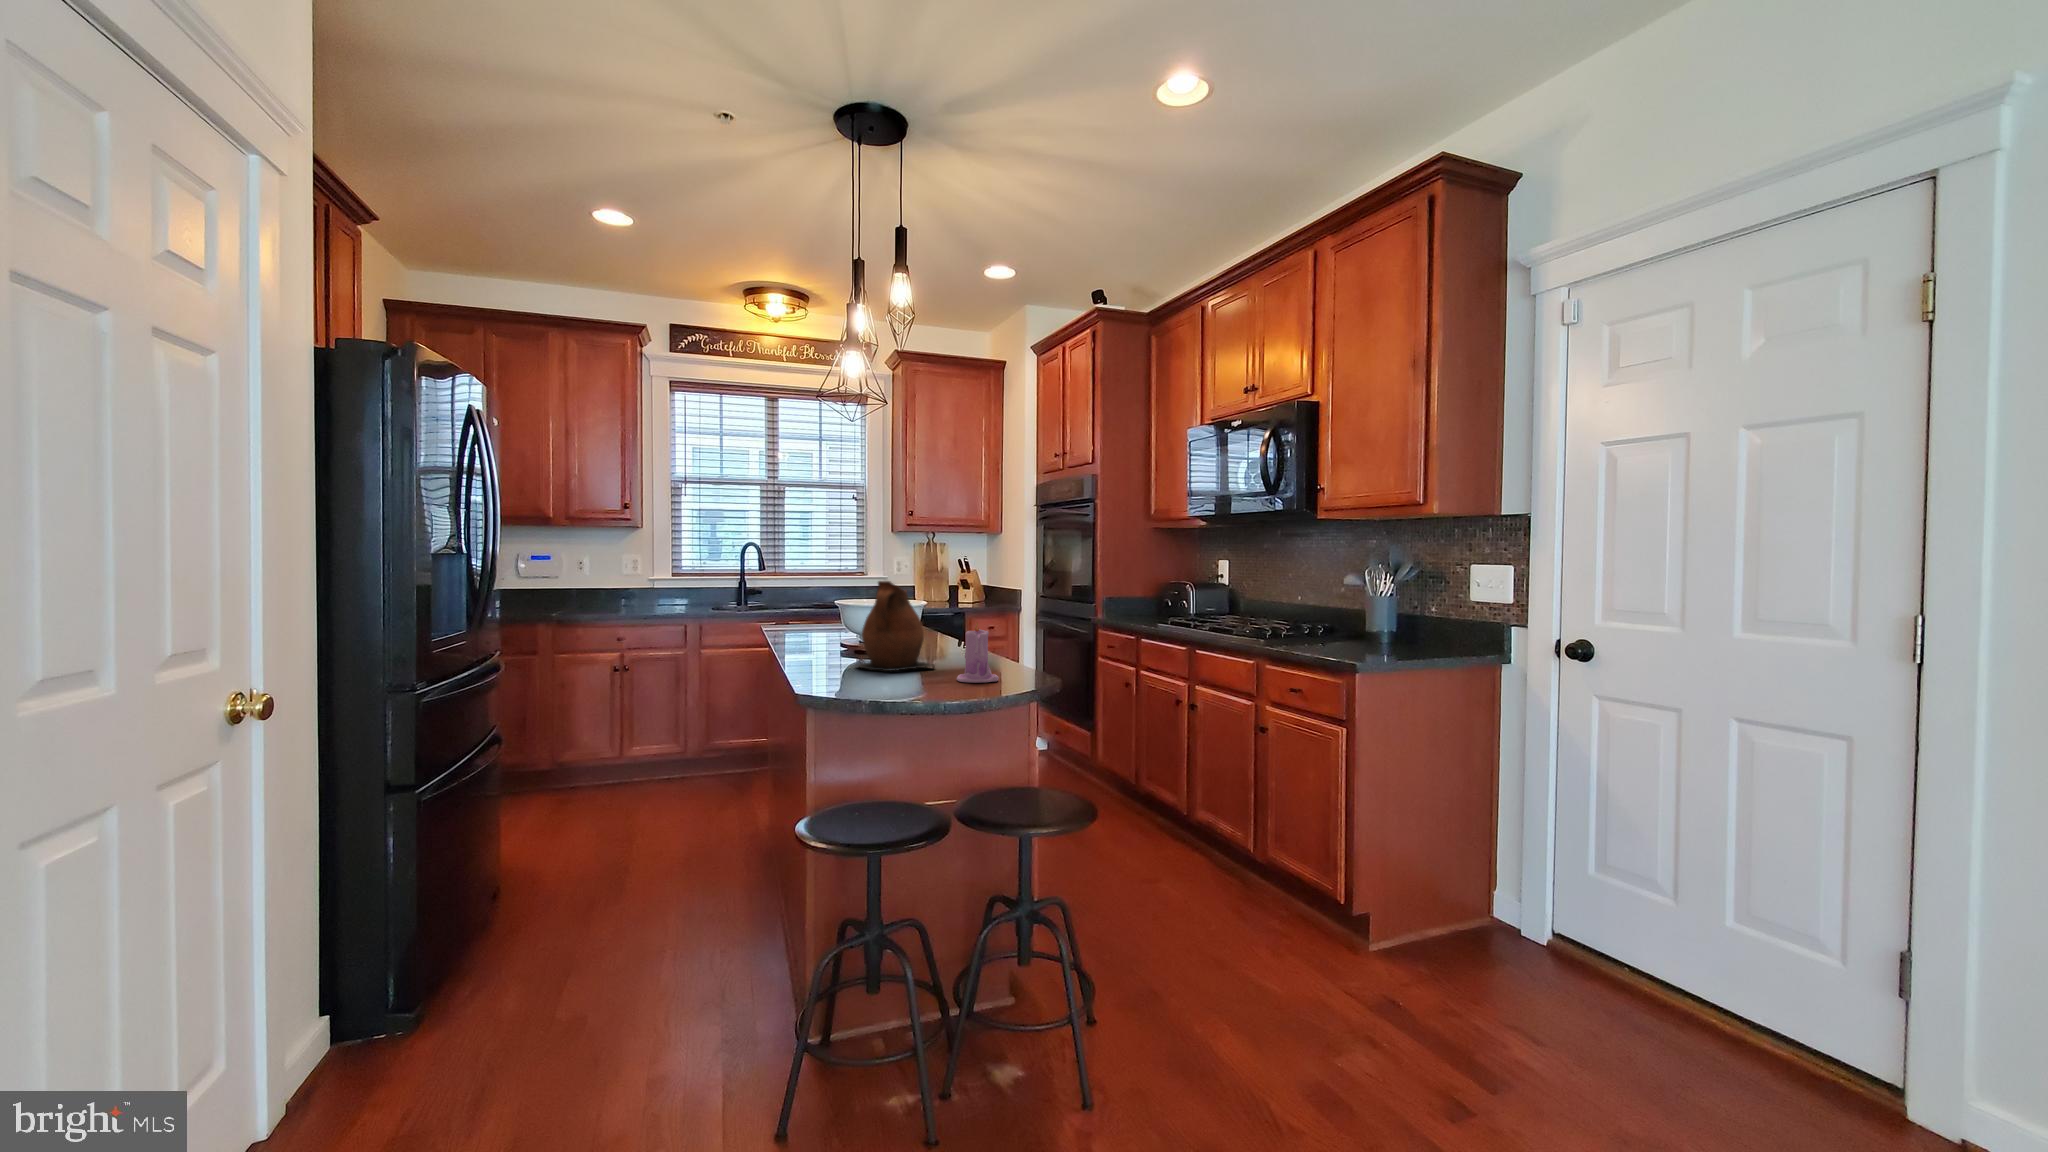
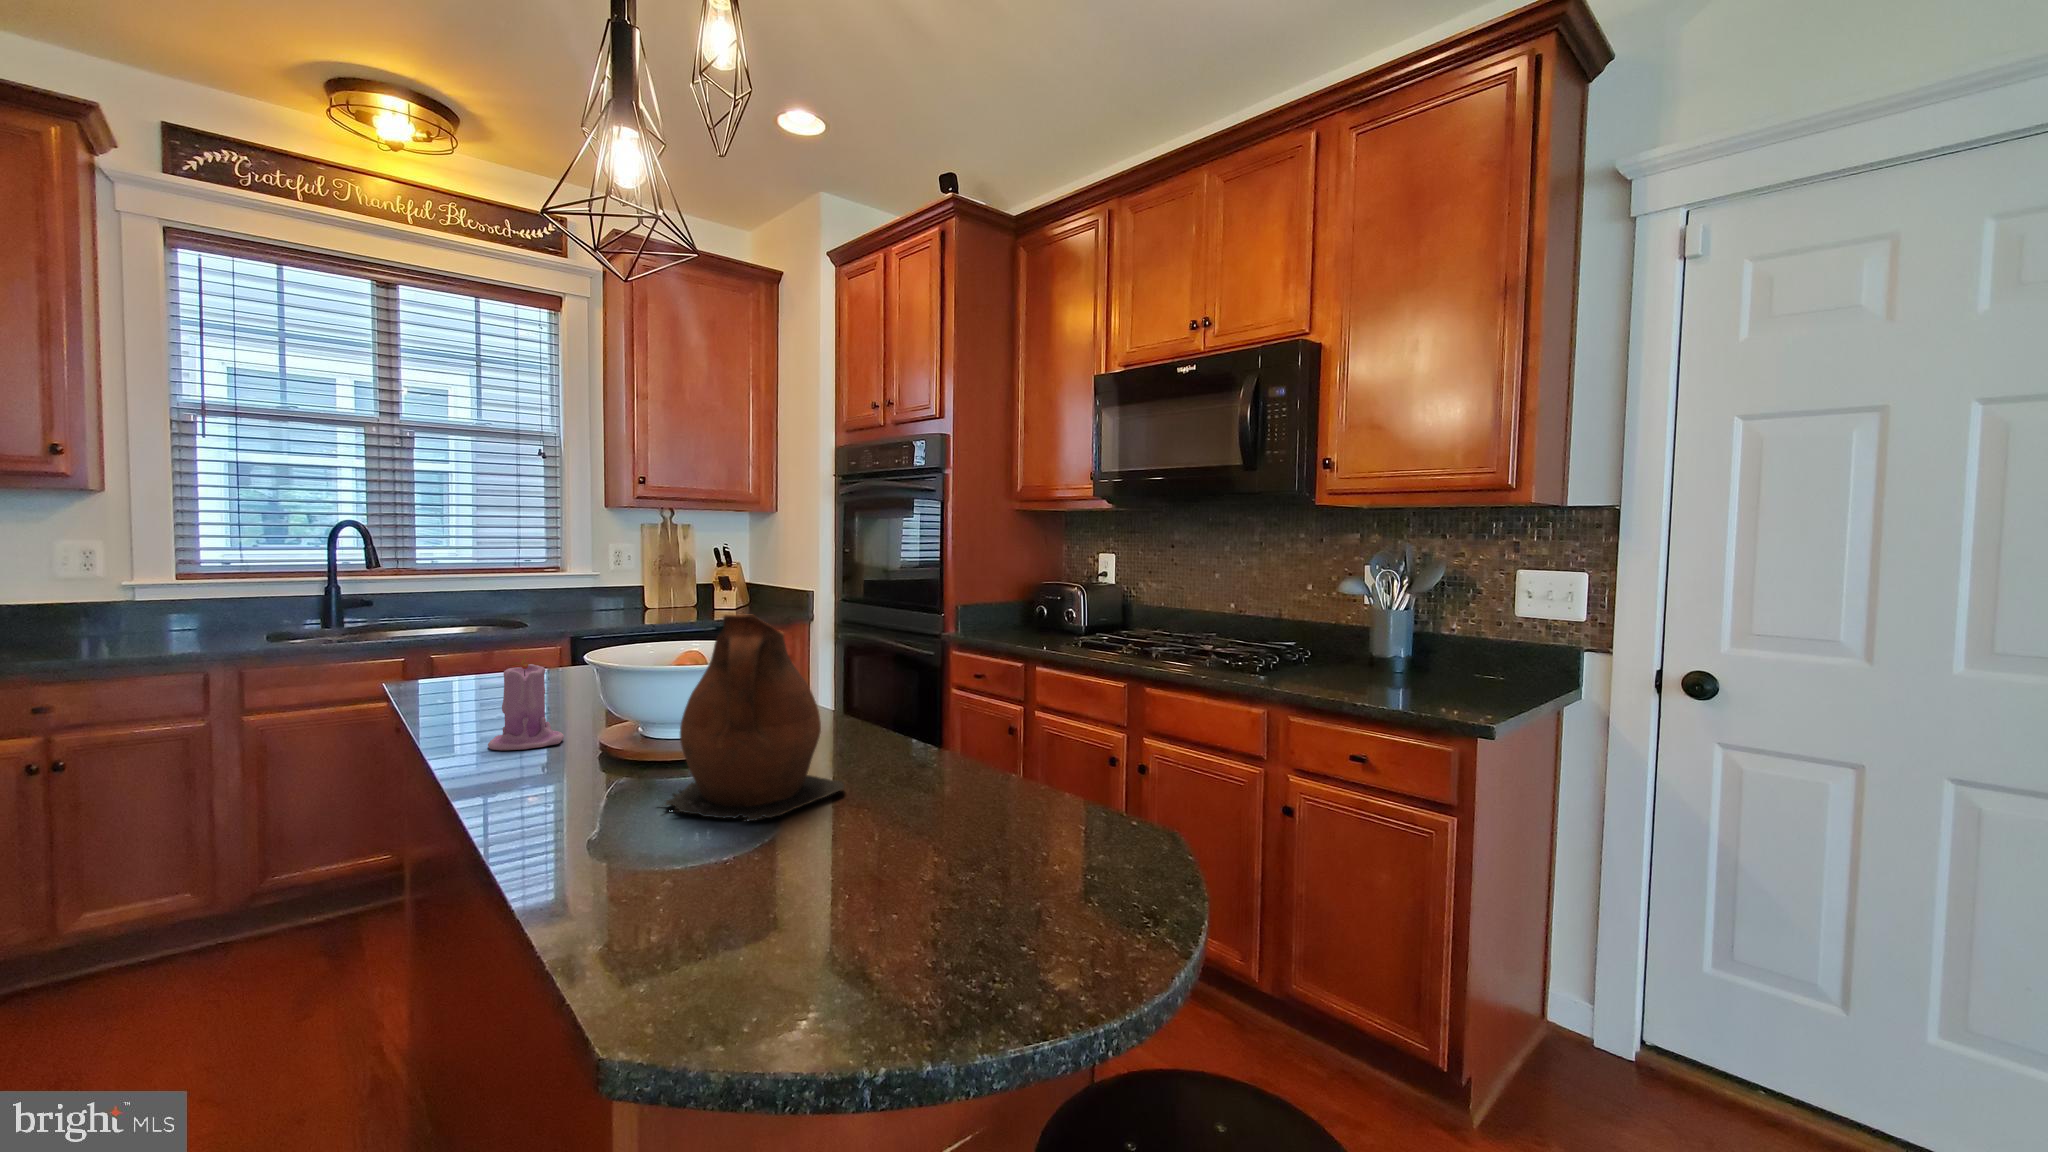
candle: present [957,623,998,683] -> present [488,655,564,750]

